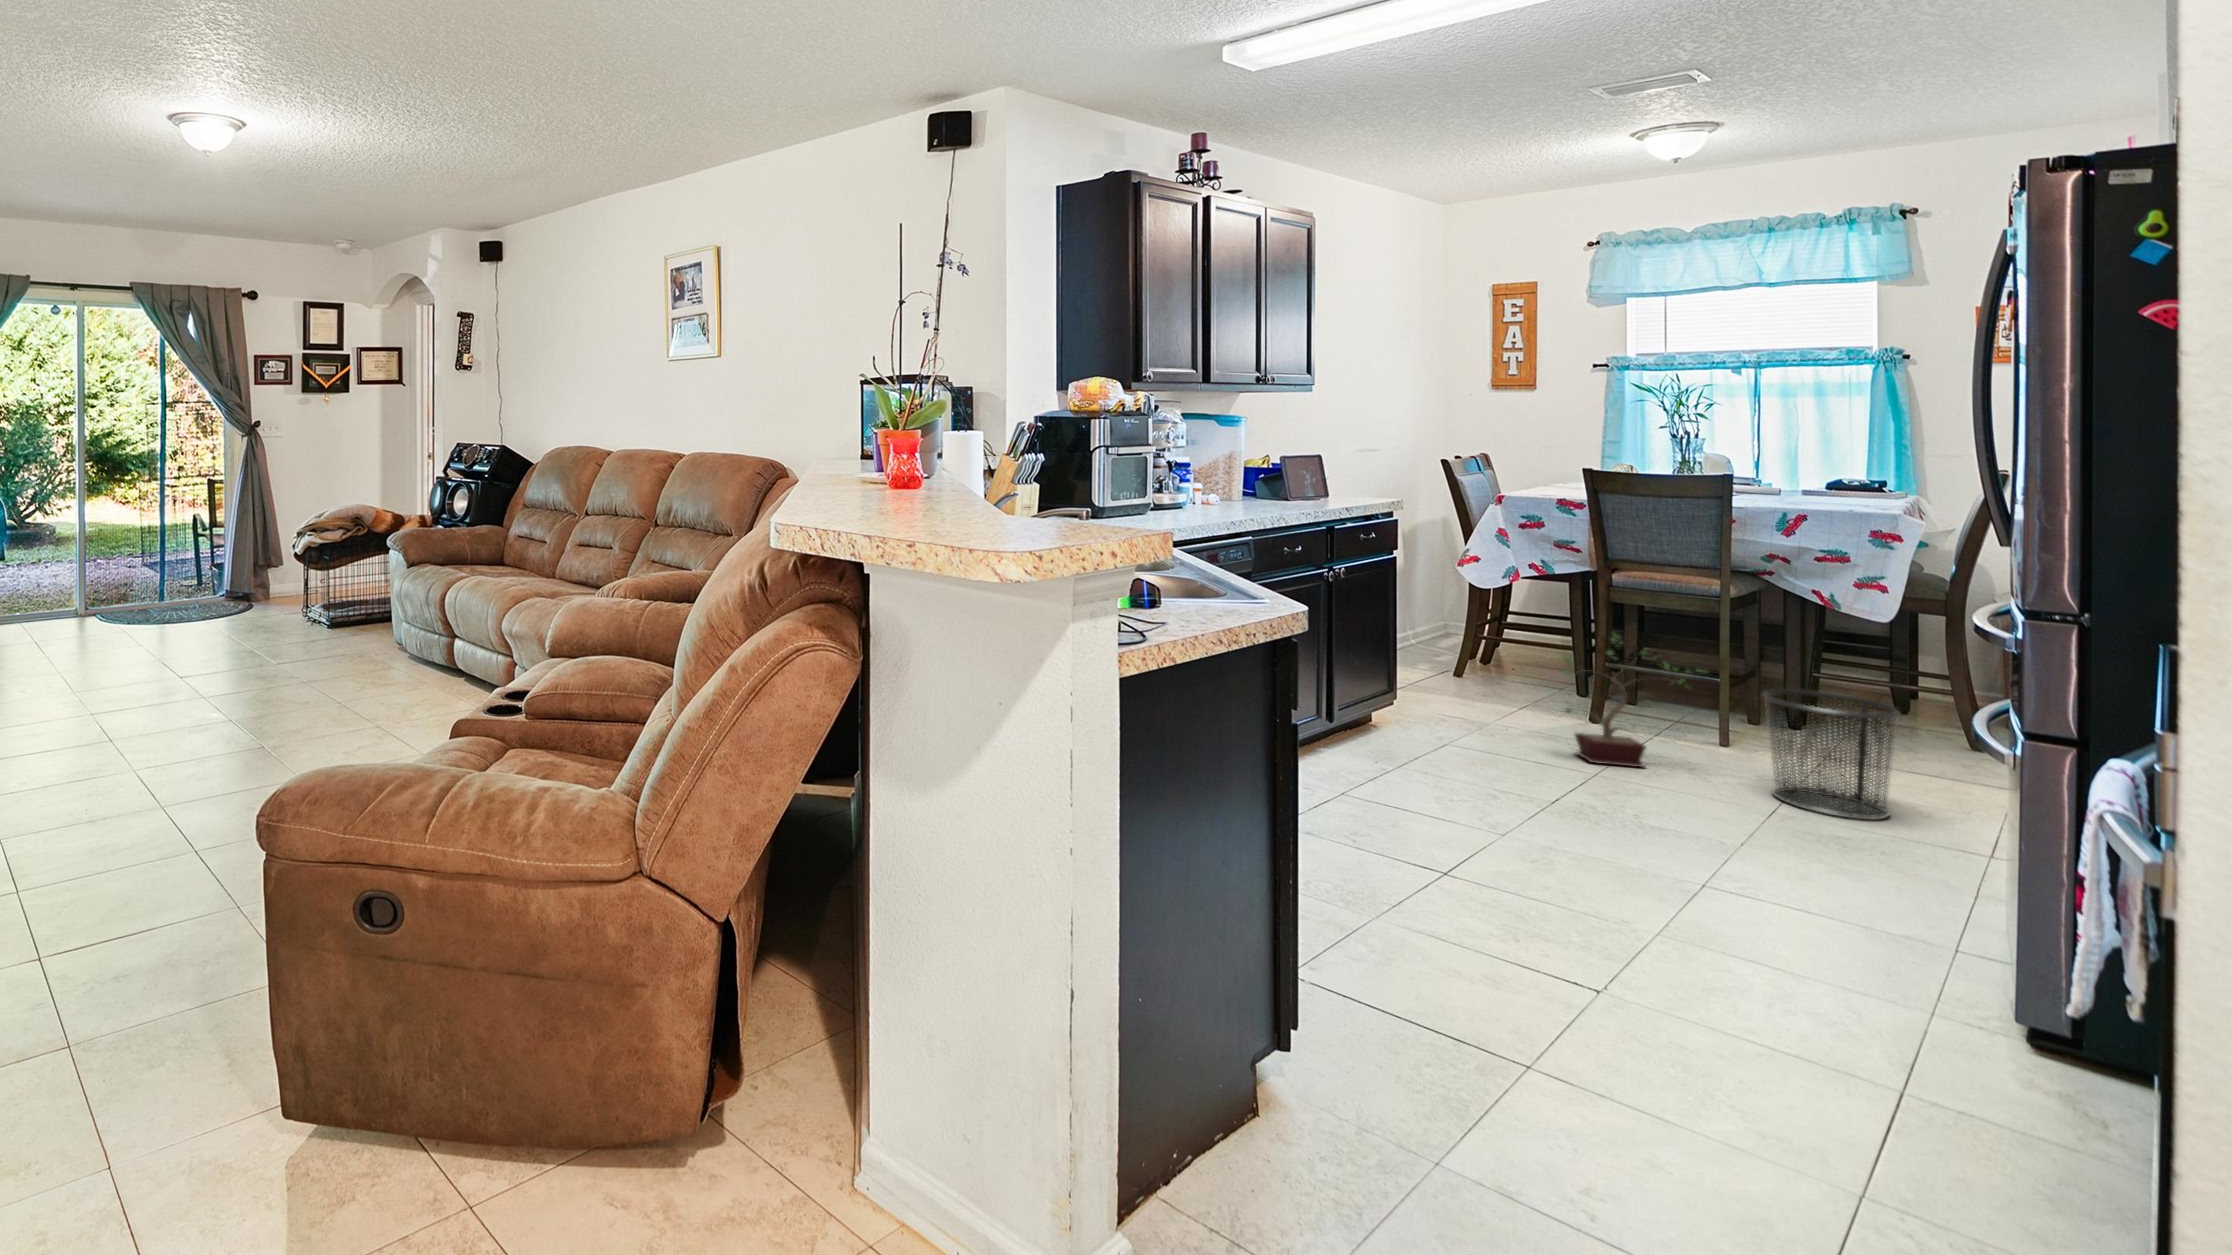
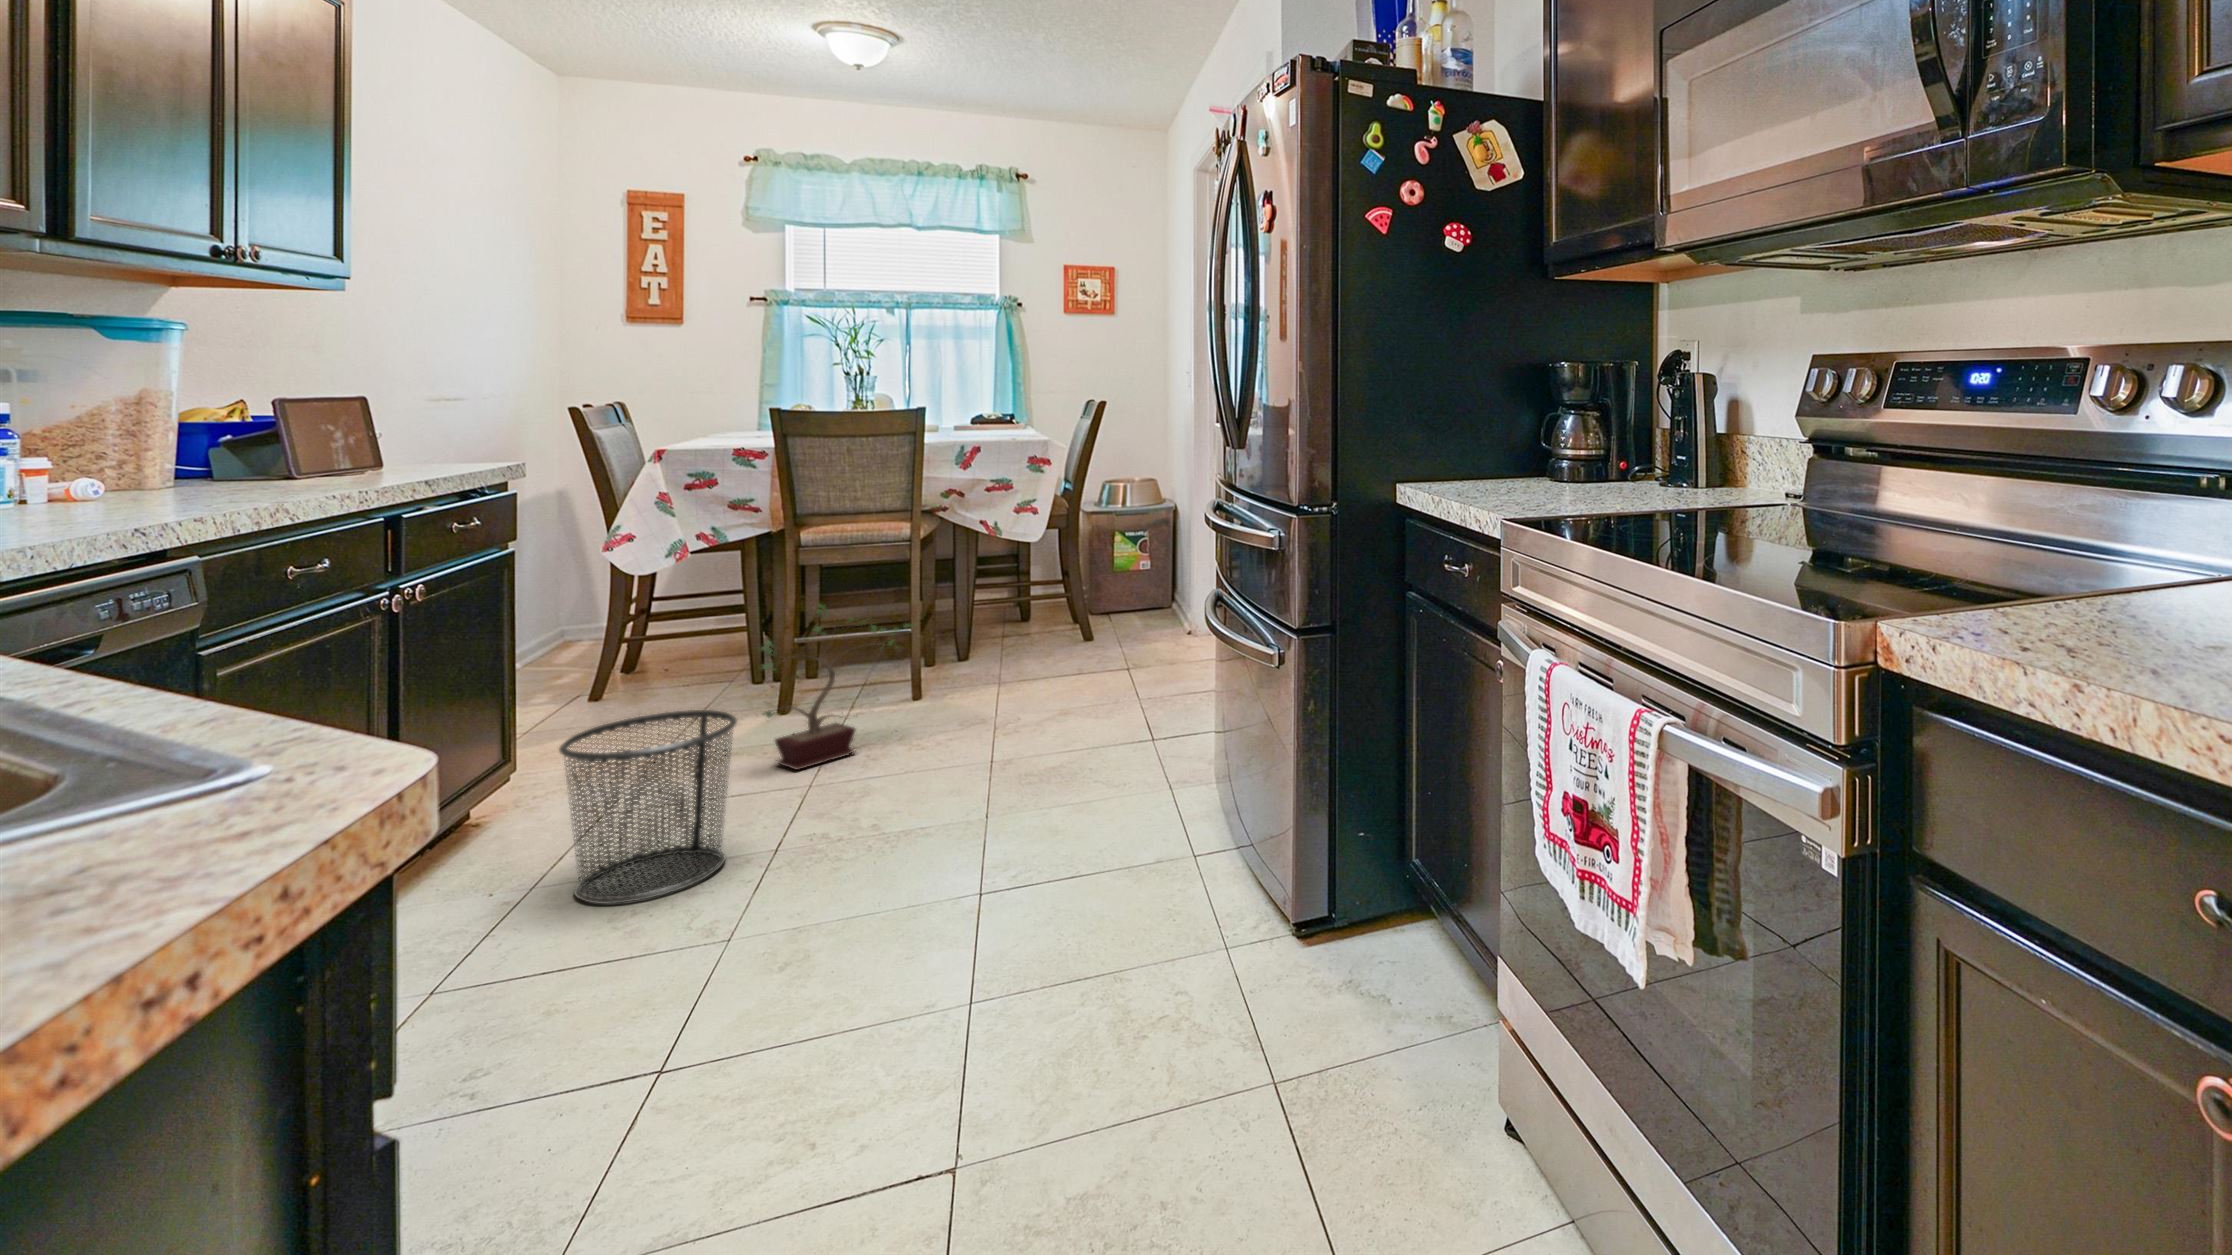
waste bin: present [1763,689,1900,819] -> present [559,710,737,904]

